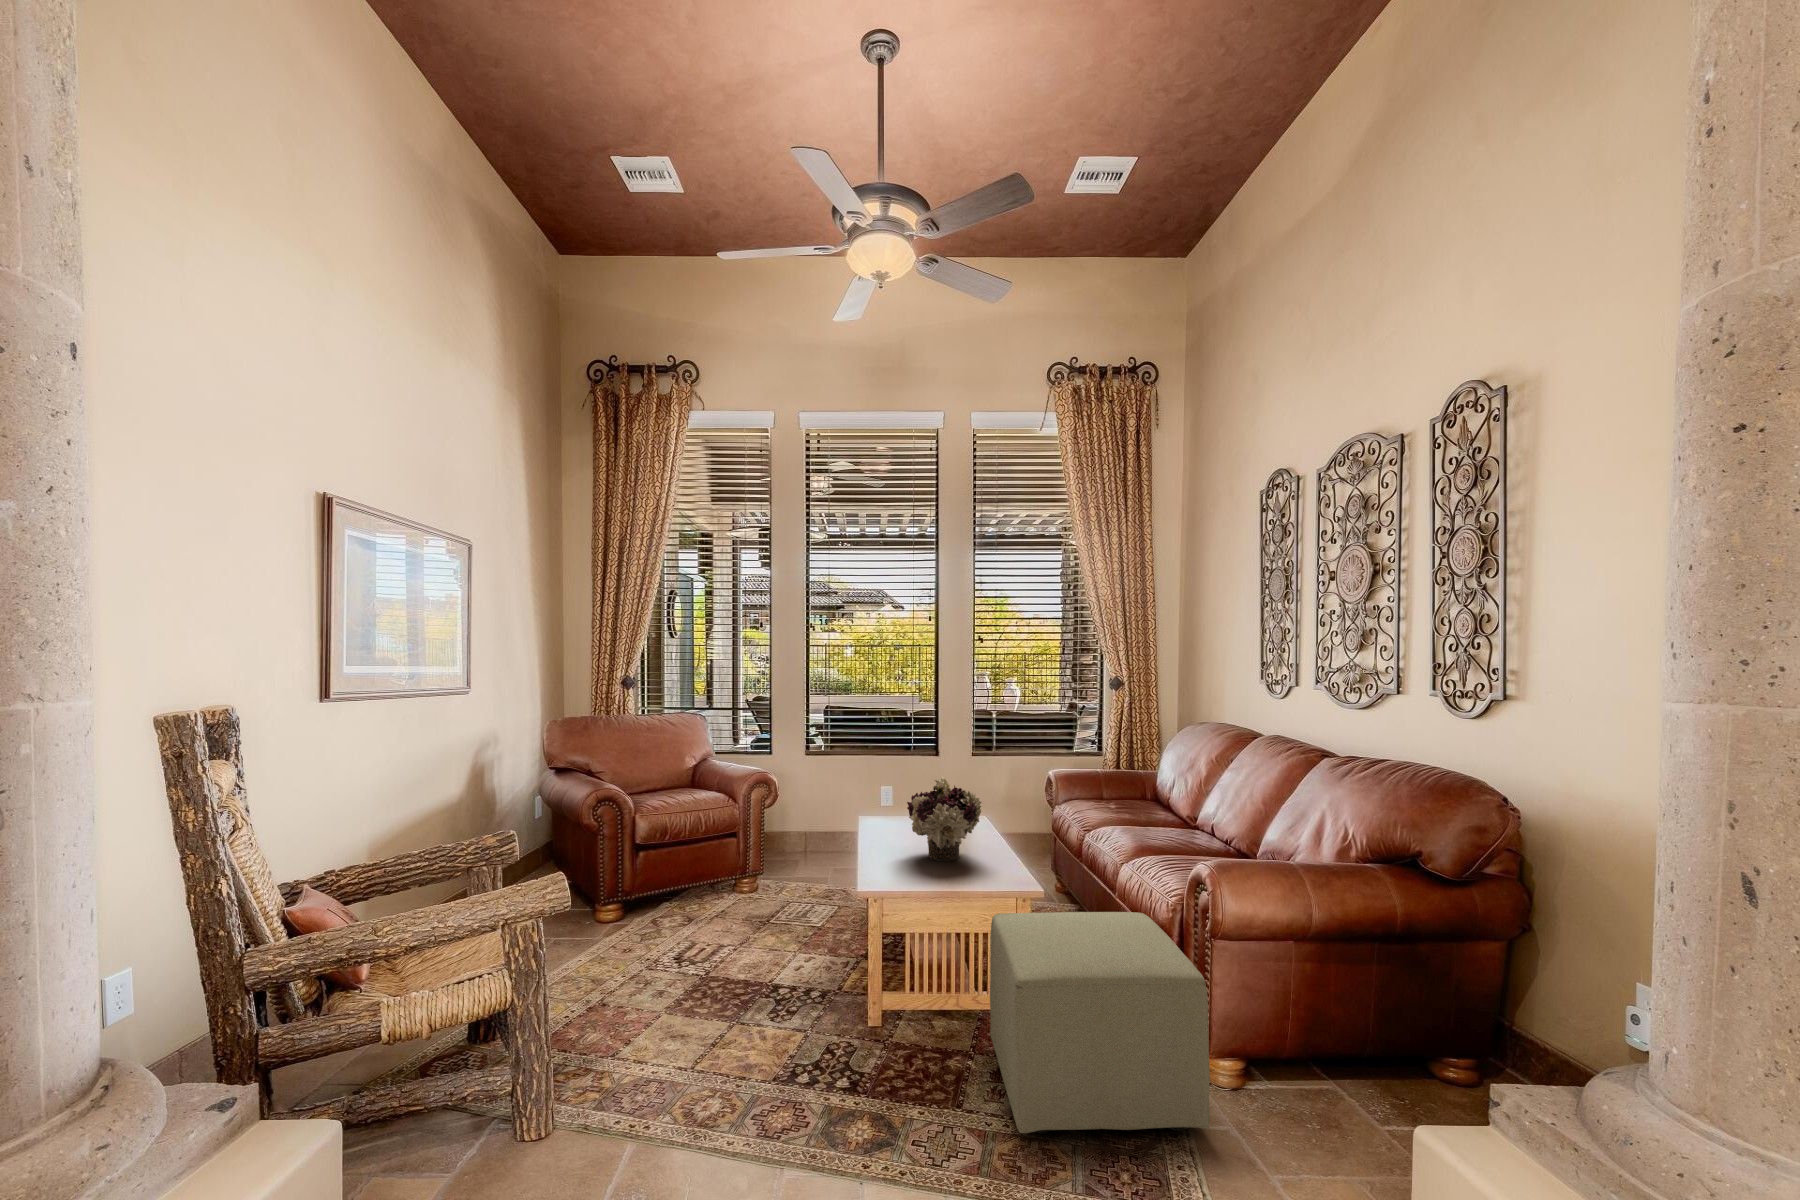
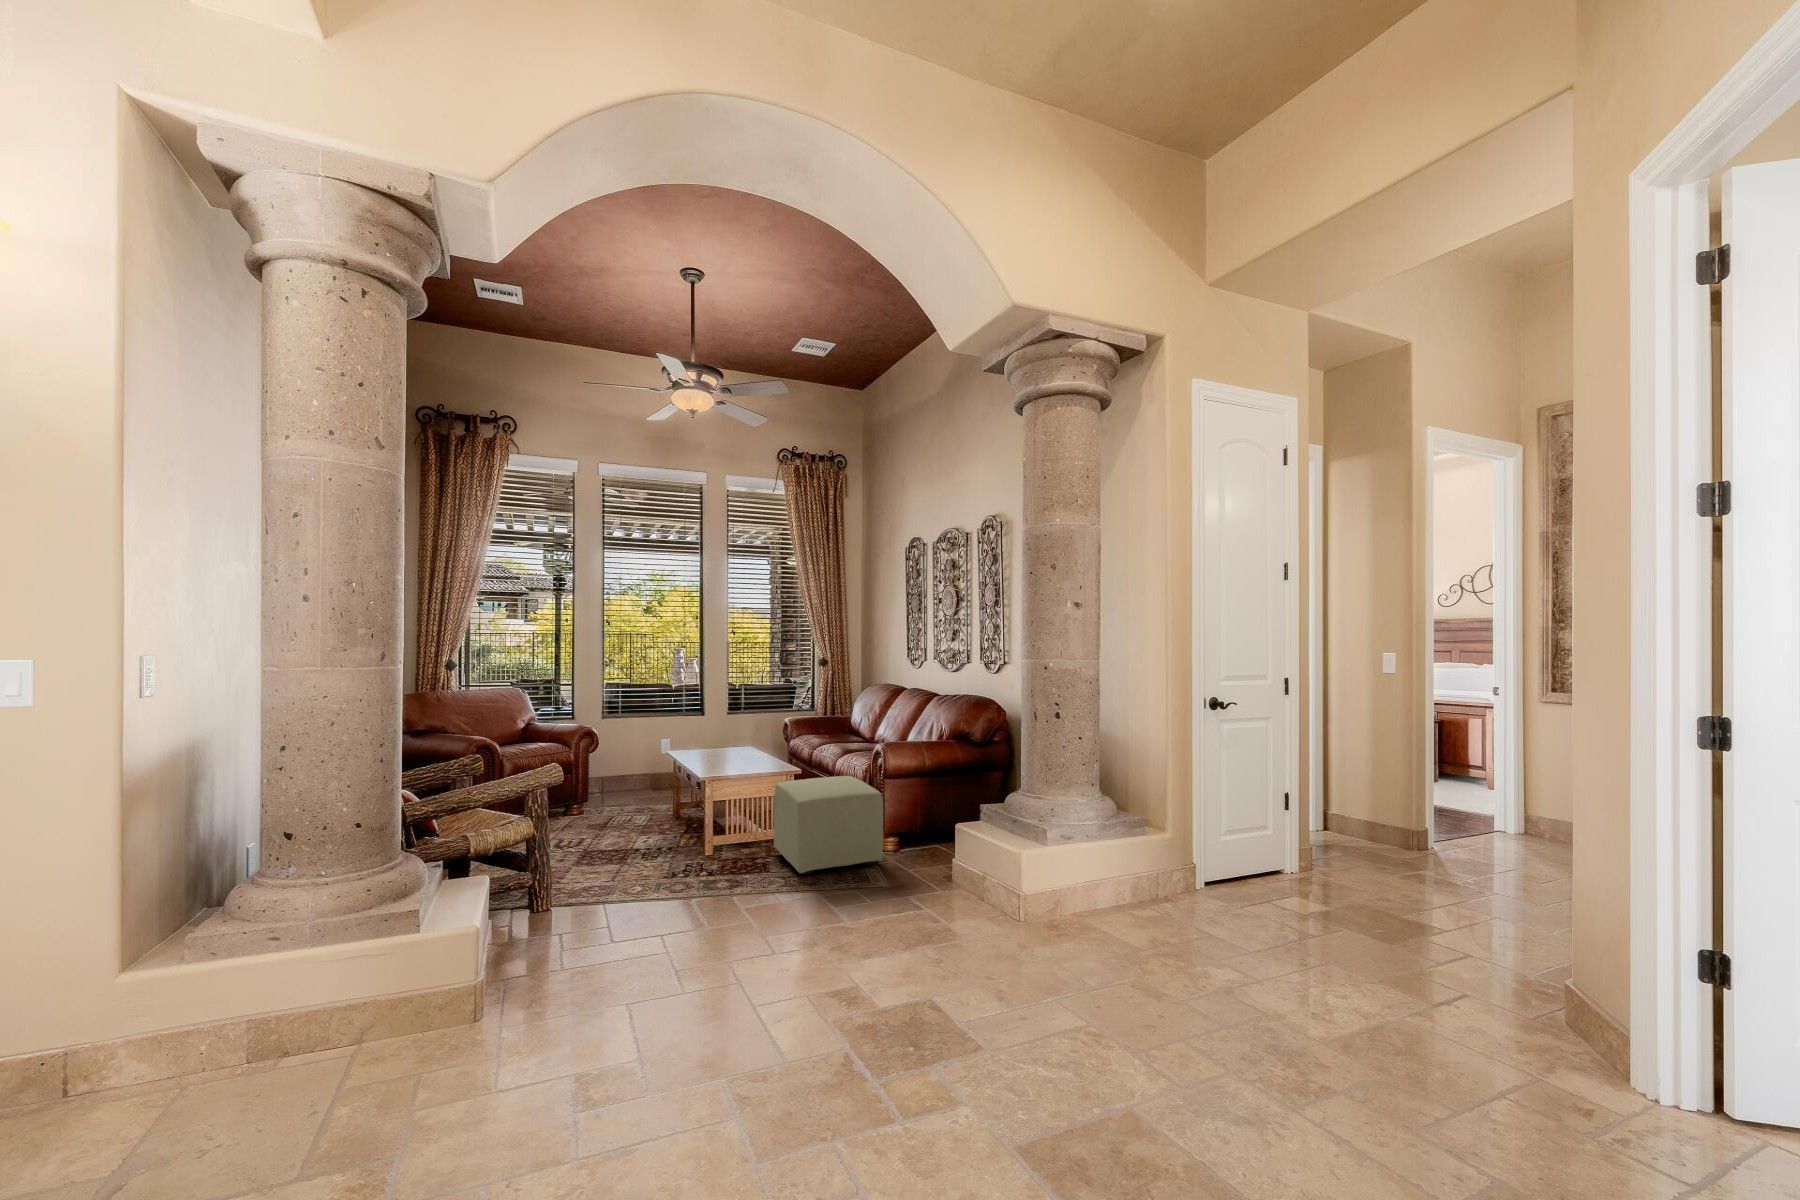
flower arrangement: present [907,777,982,861] -> none [713,716,760,764]

